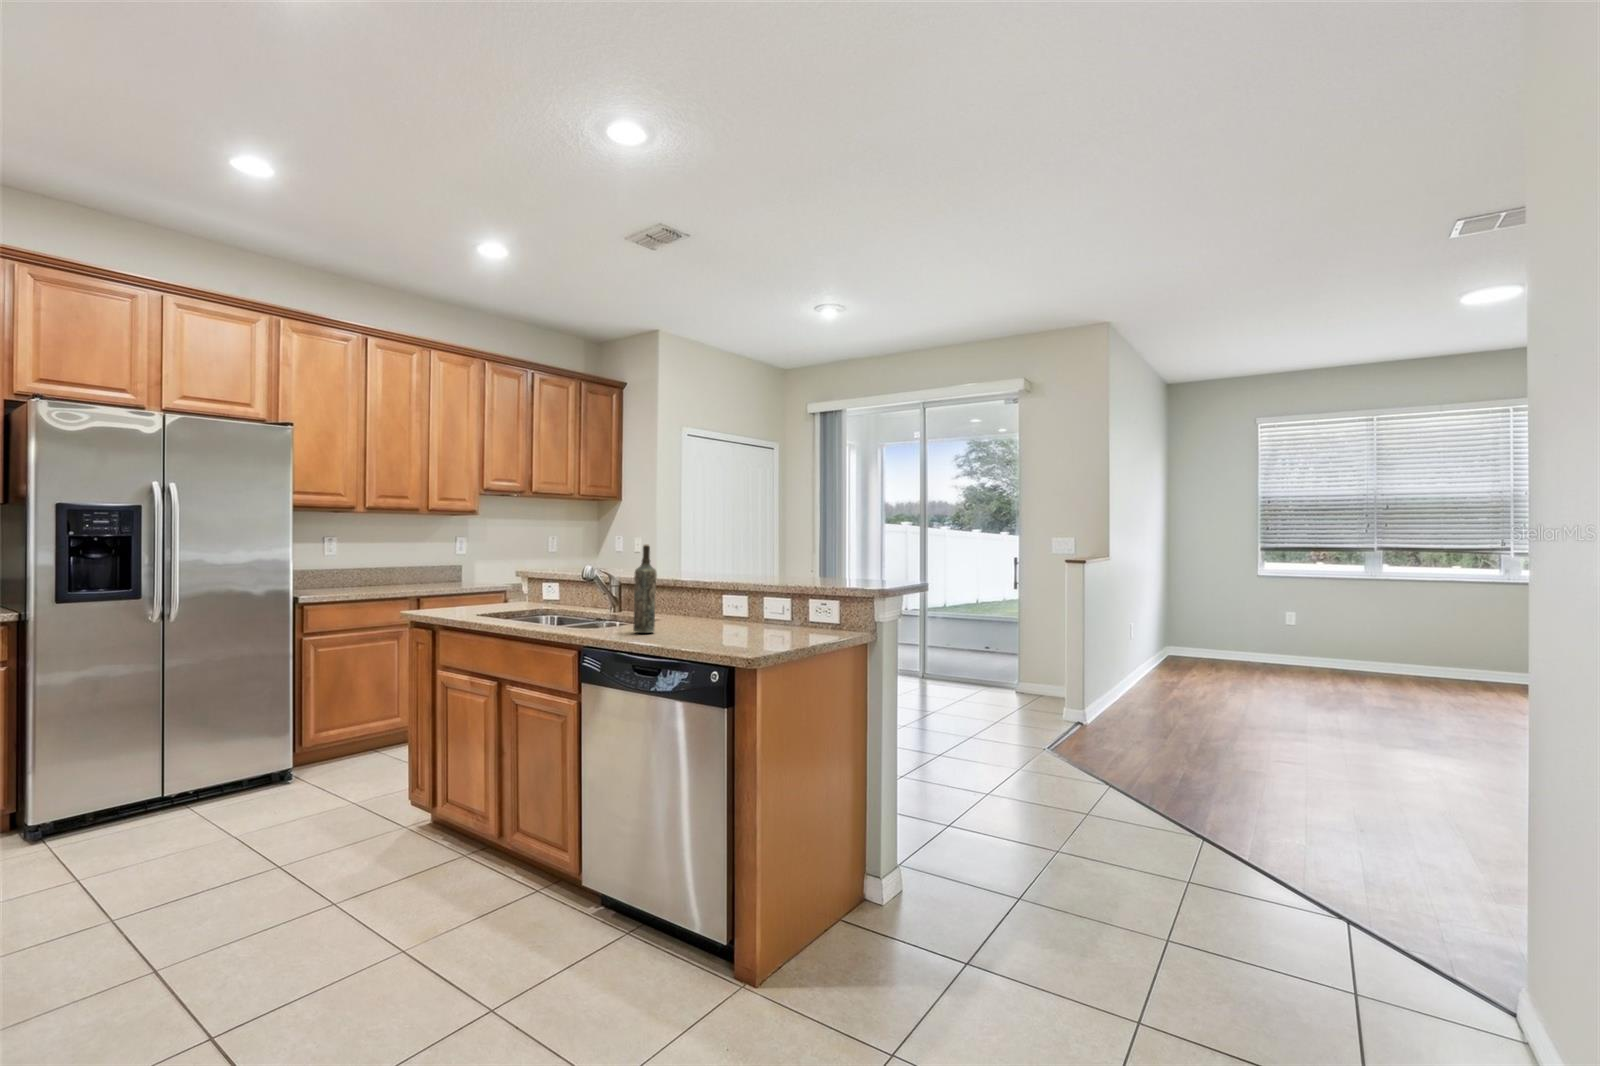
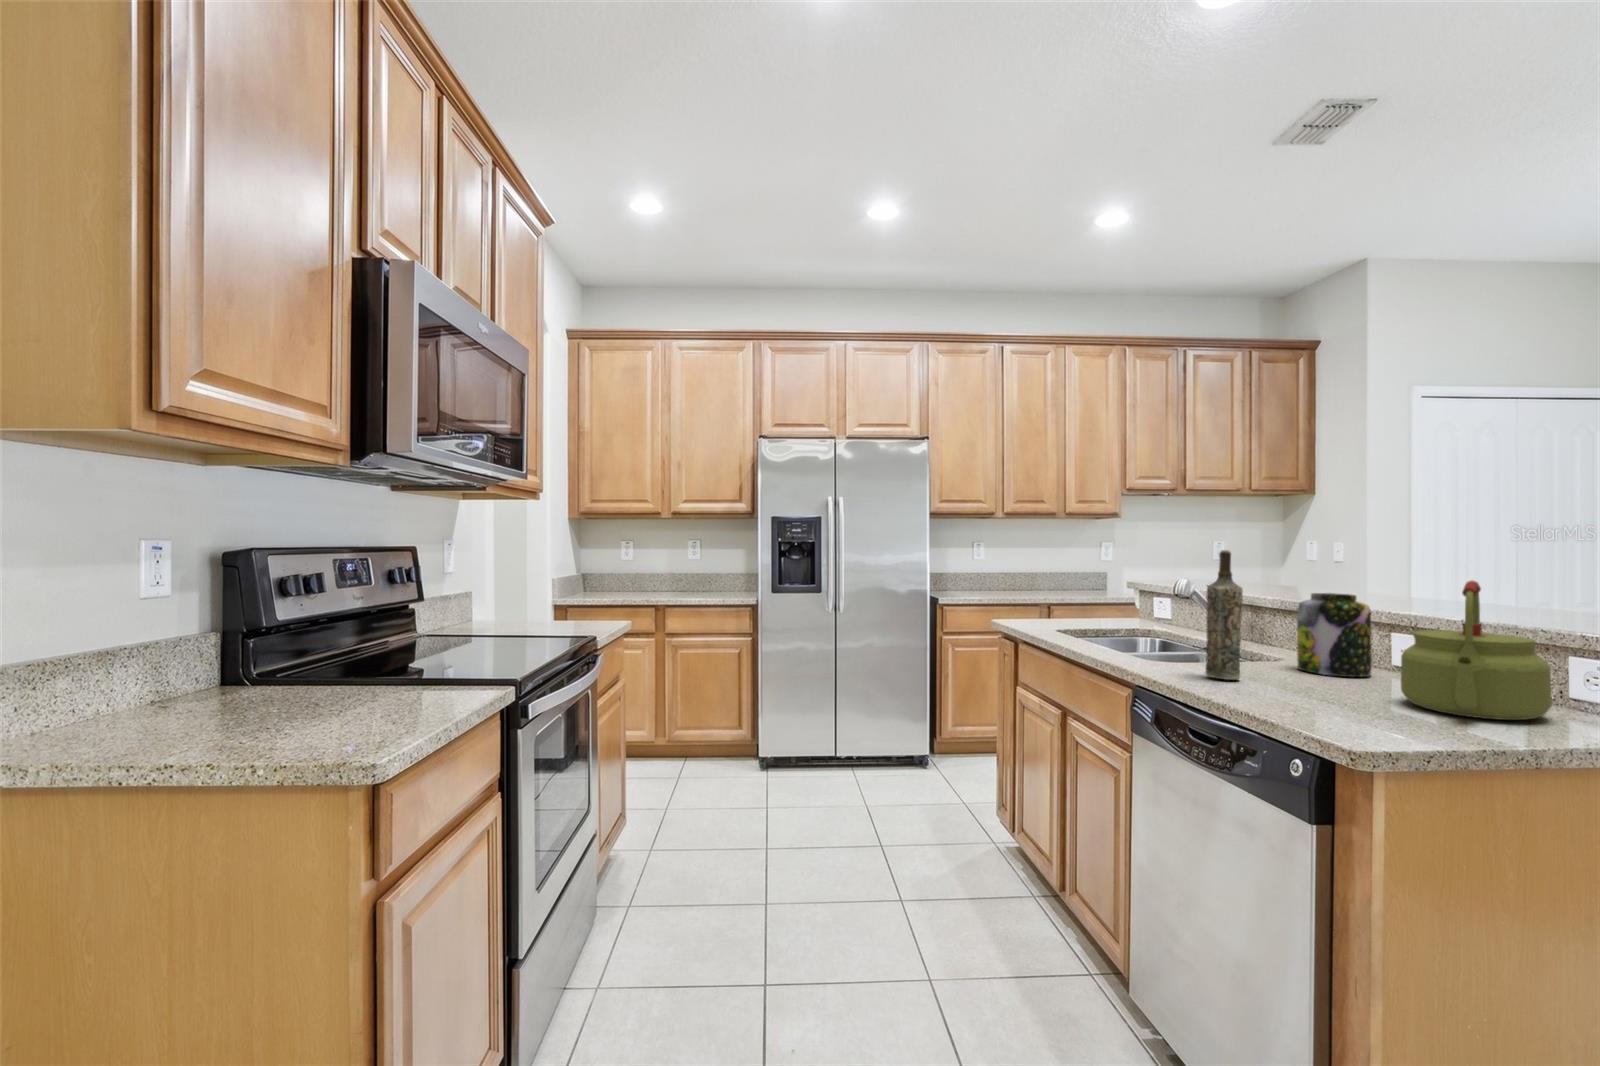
kettle: none [739,560,801,635] -> present [1401,581,1552,720]
jar: none [674,572,713,625] -> present [1297,593,1372,677]

